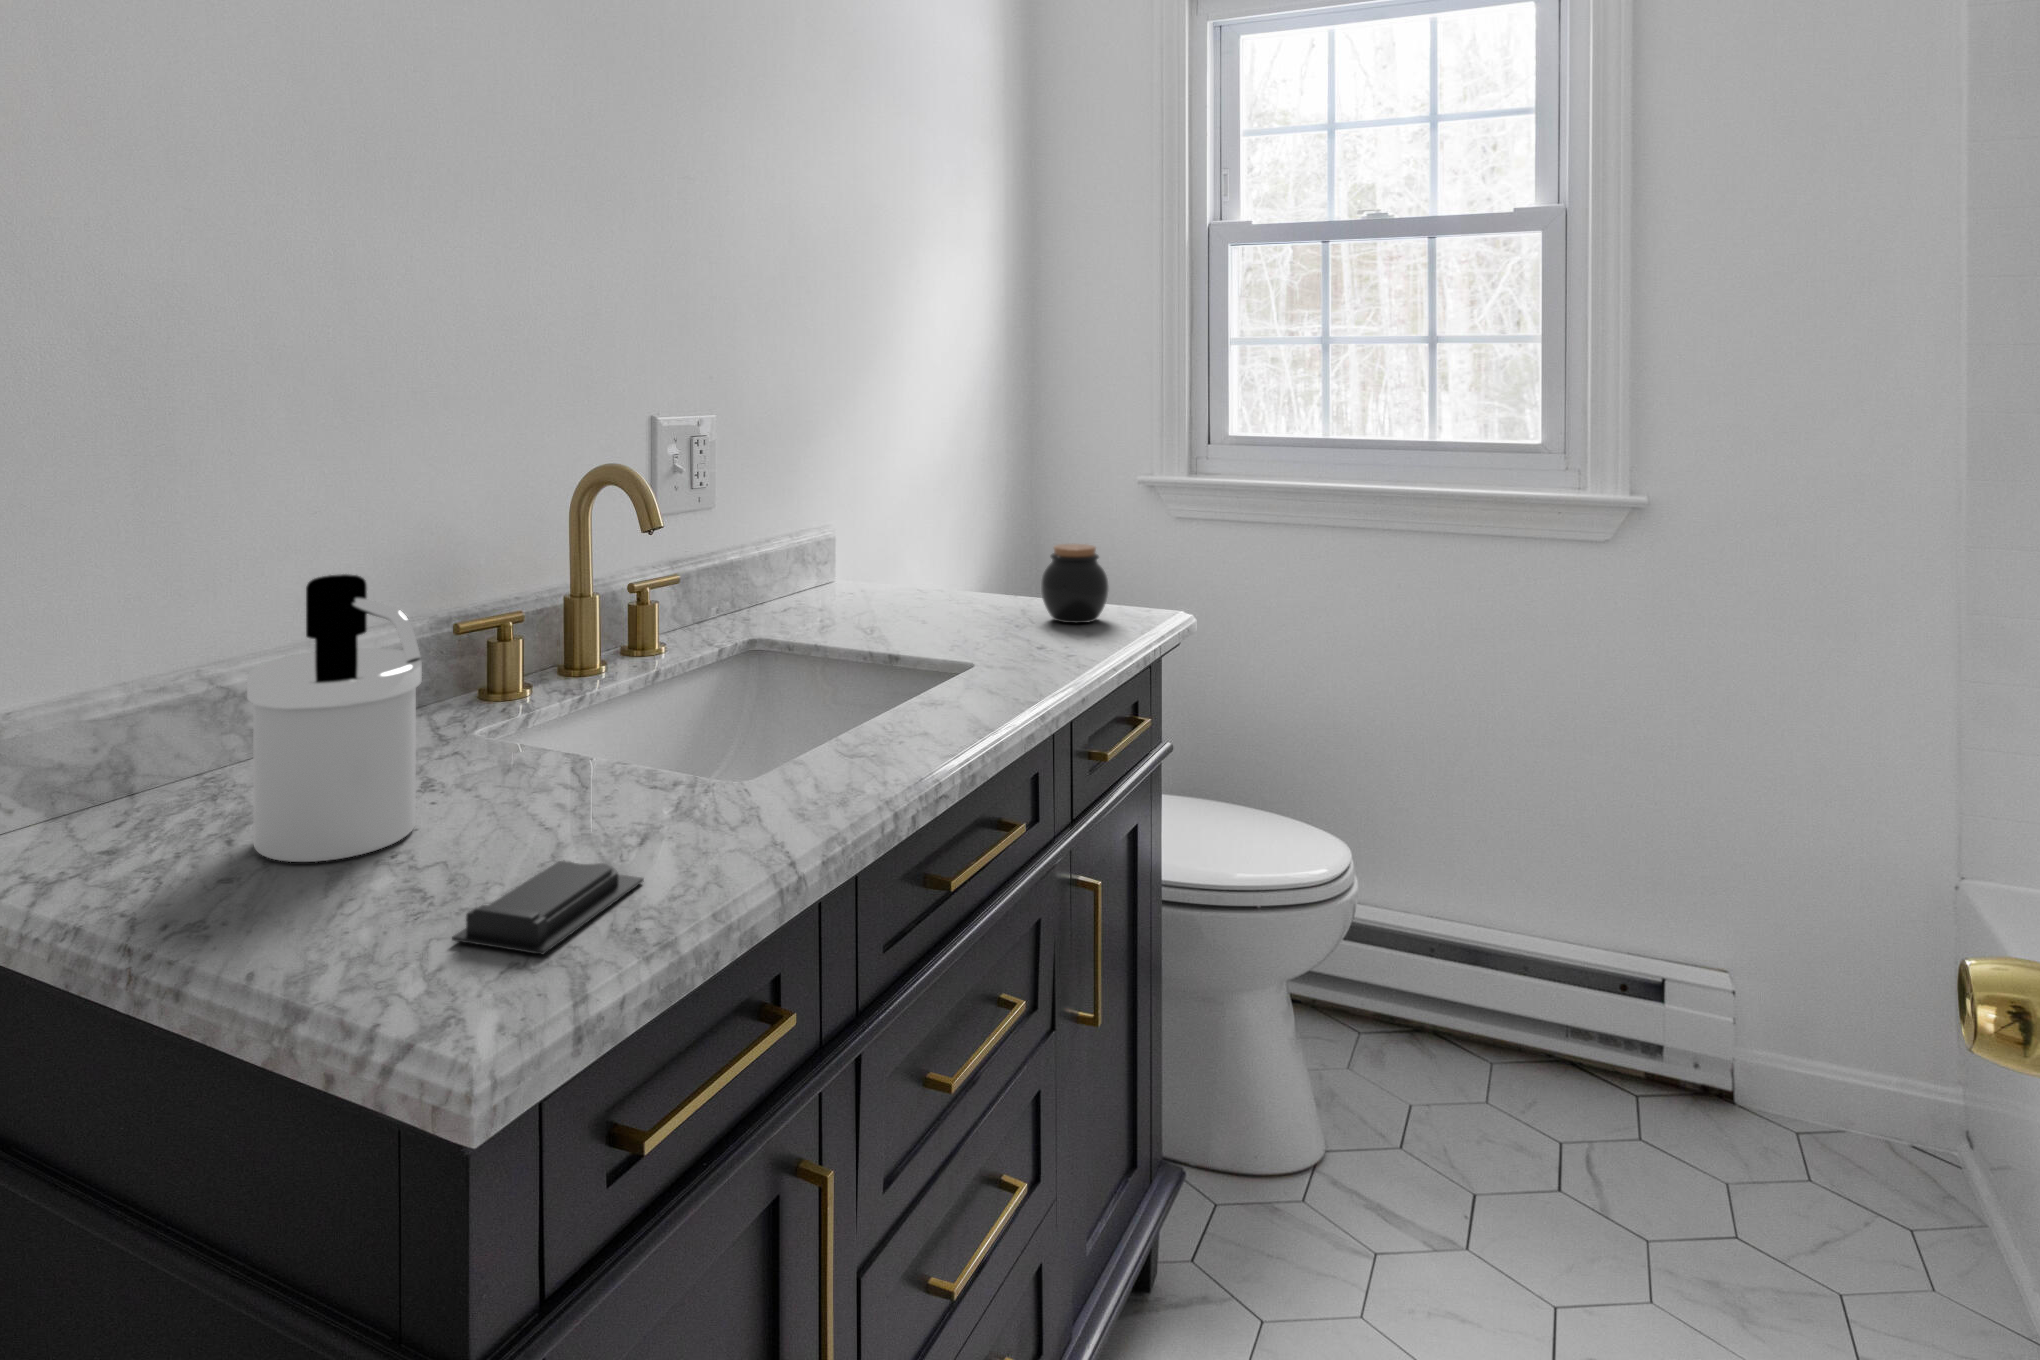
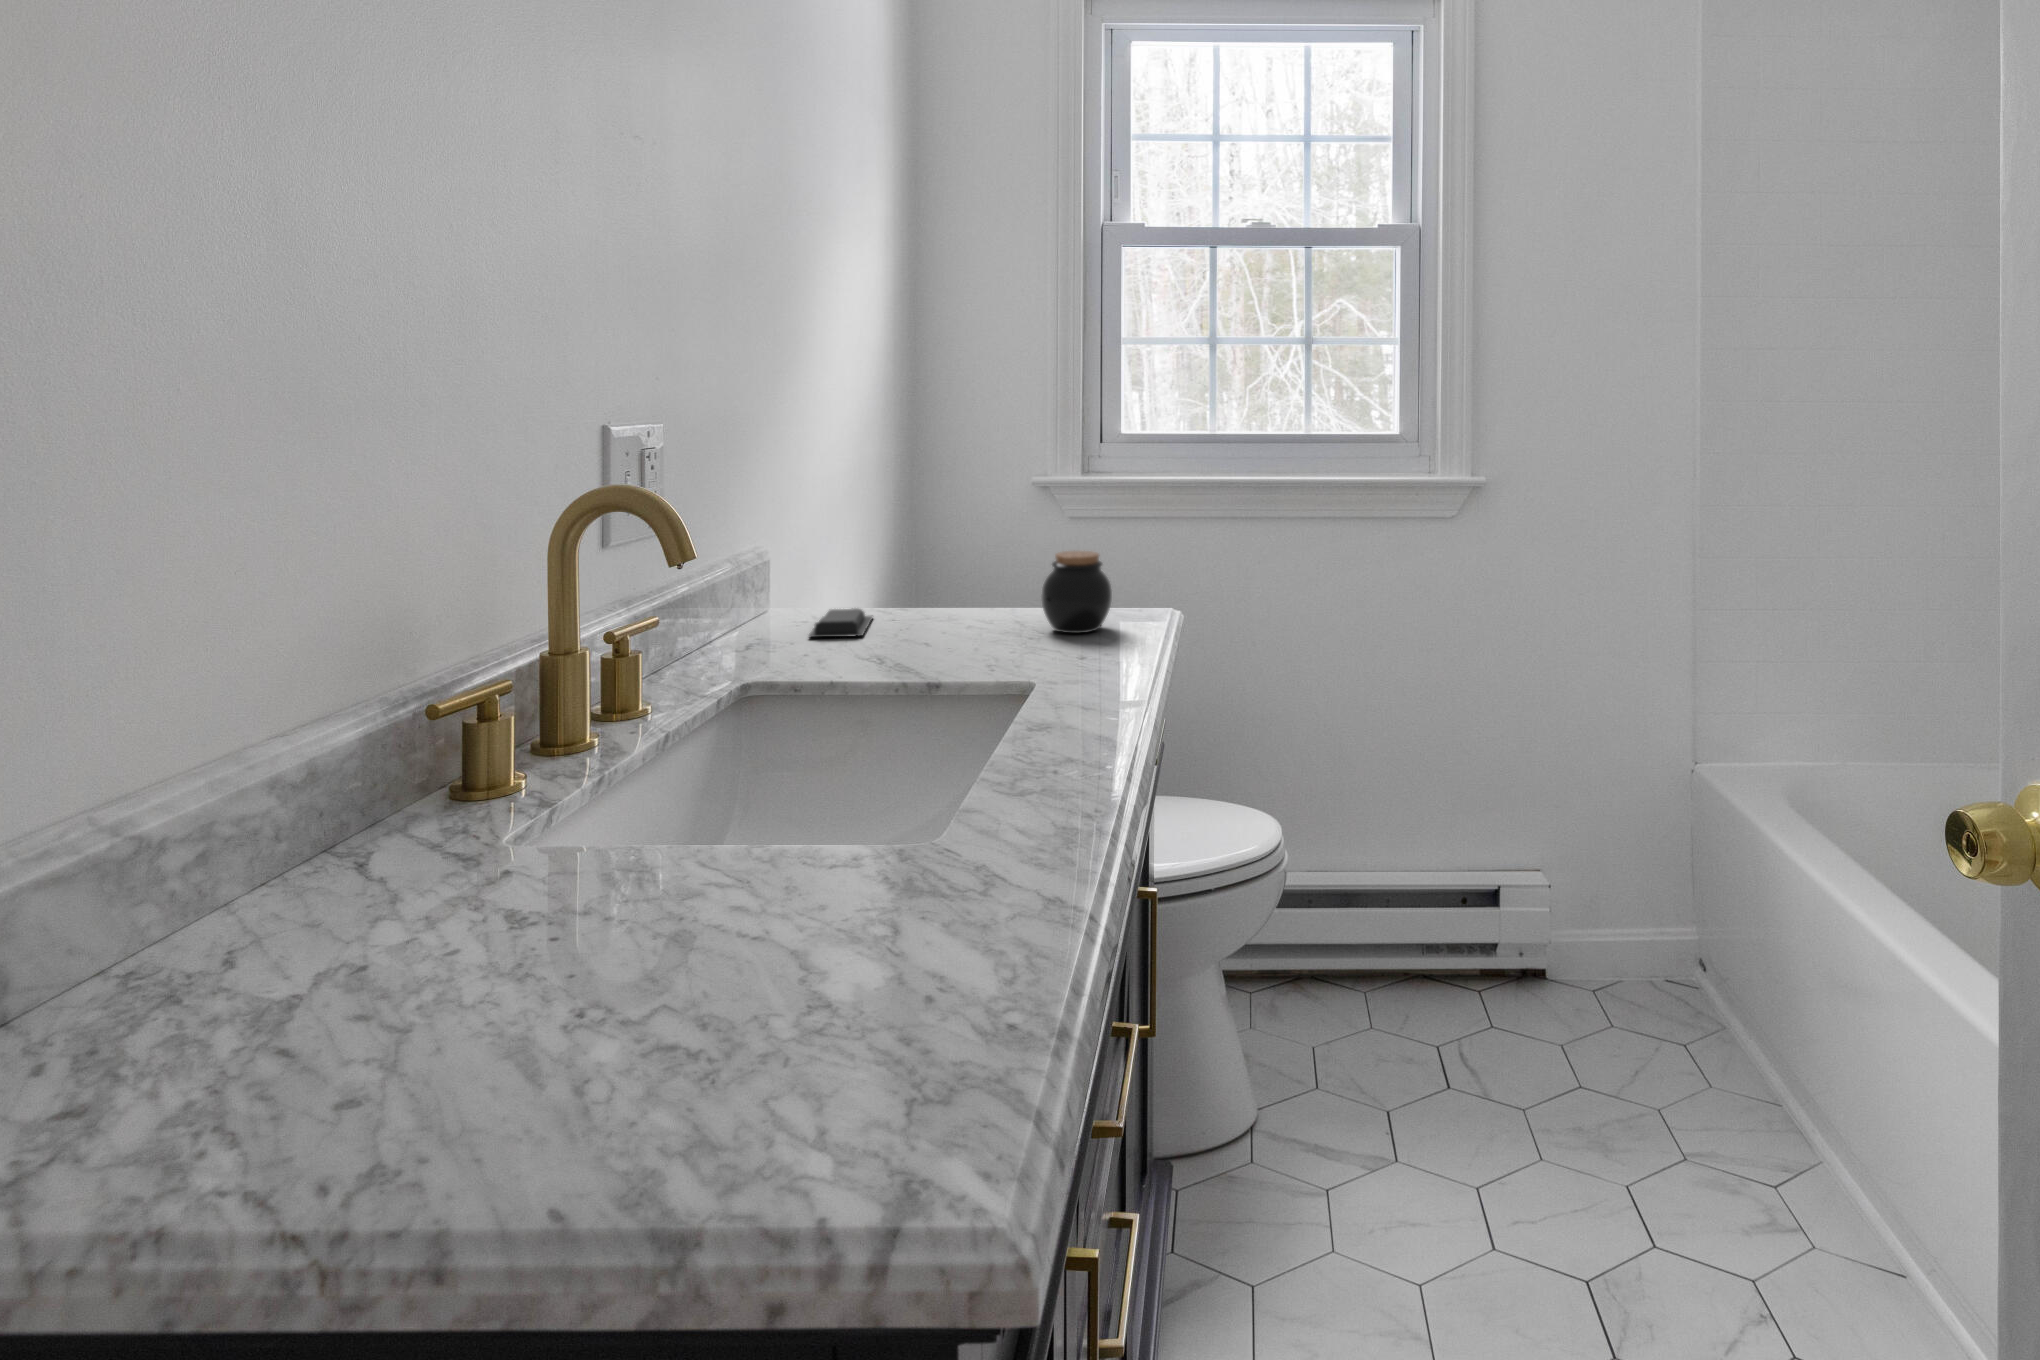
soap dispenser: present [247,574,422,862] -> none [336,658,663,1057]
soap bar: present [452,861,644,955] -> present [809,608,873,637]

